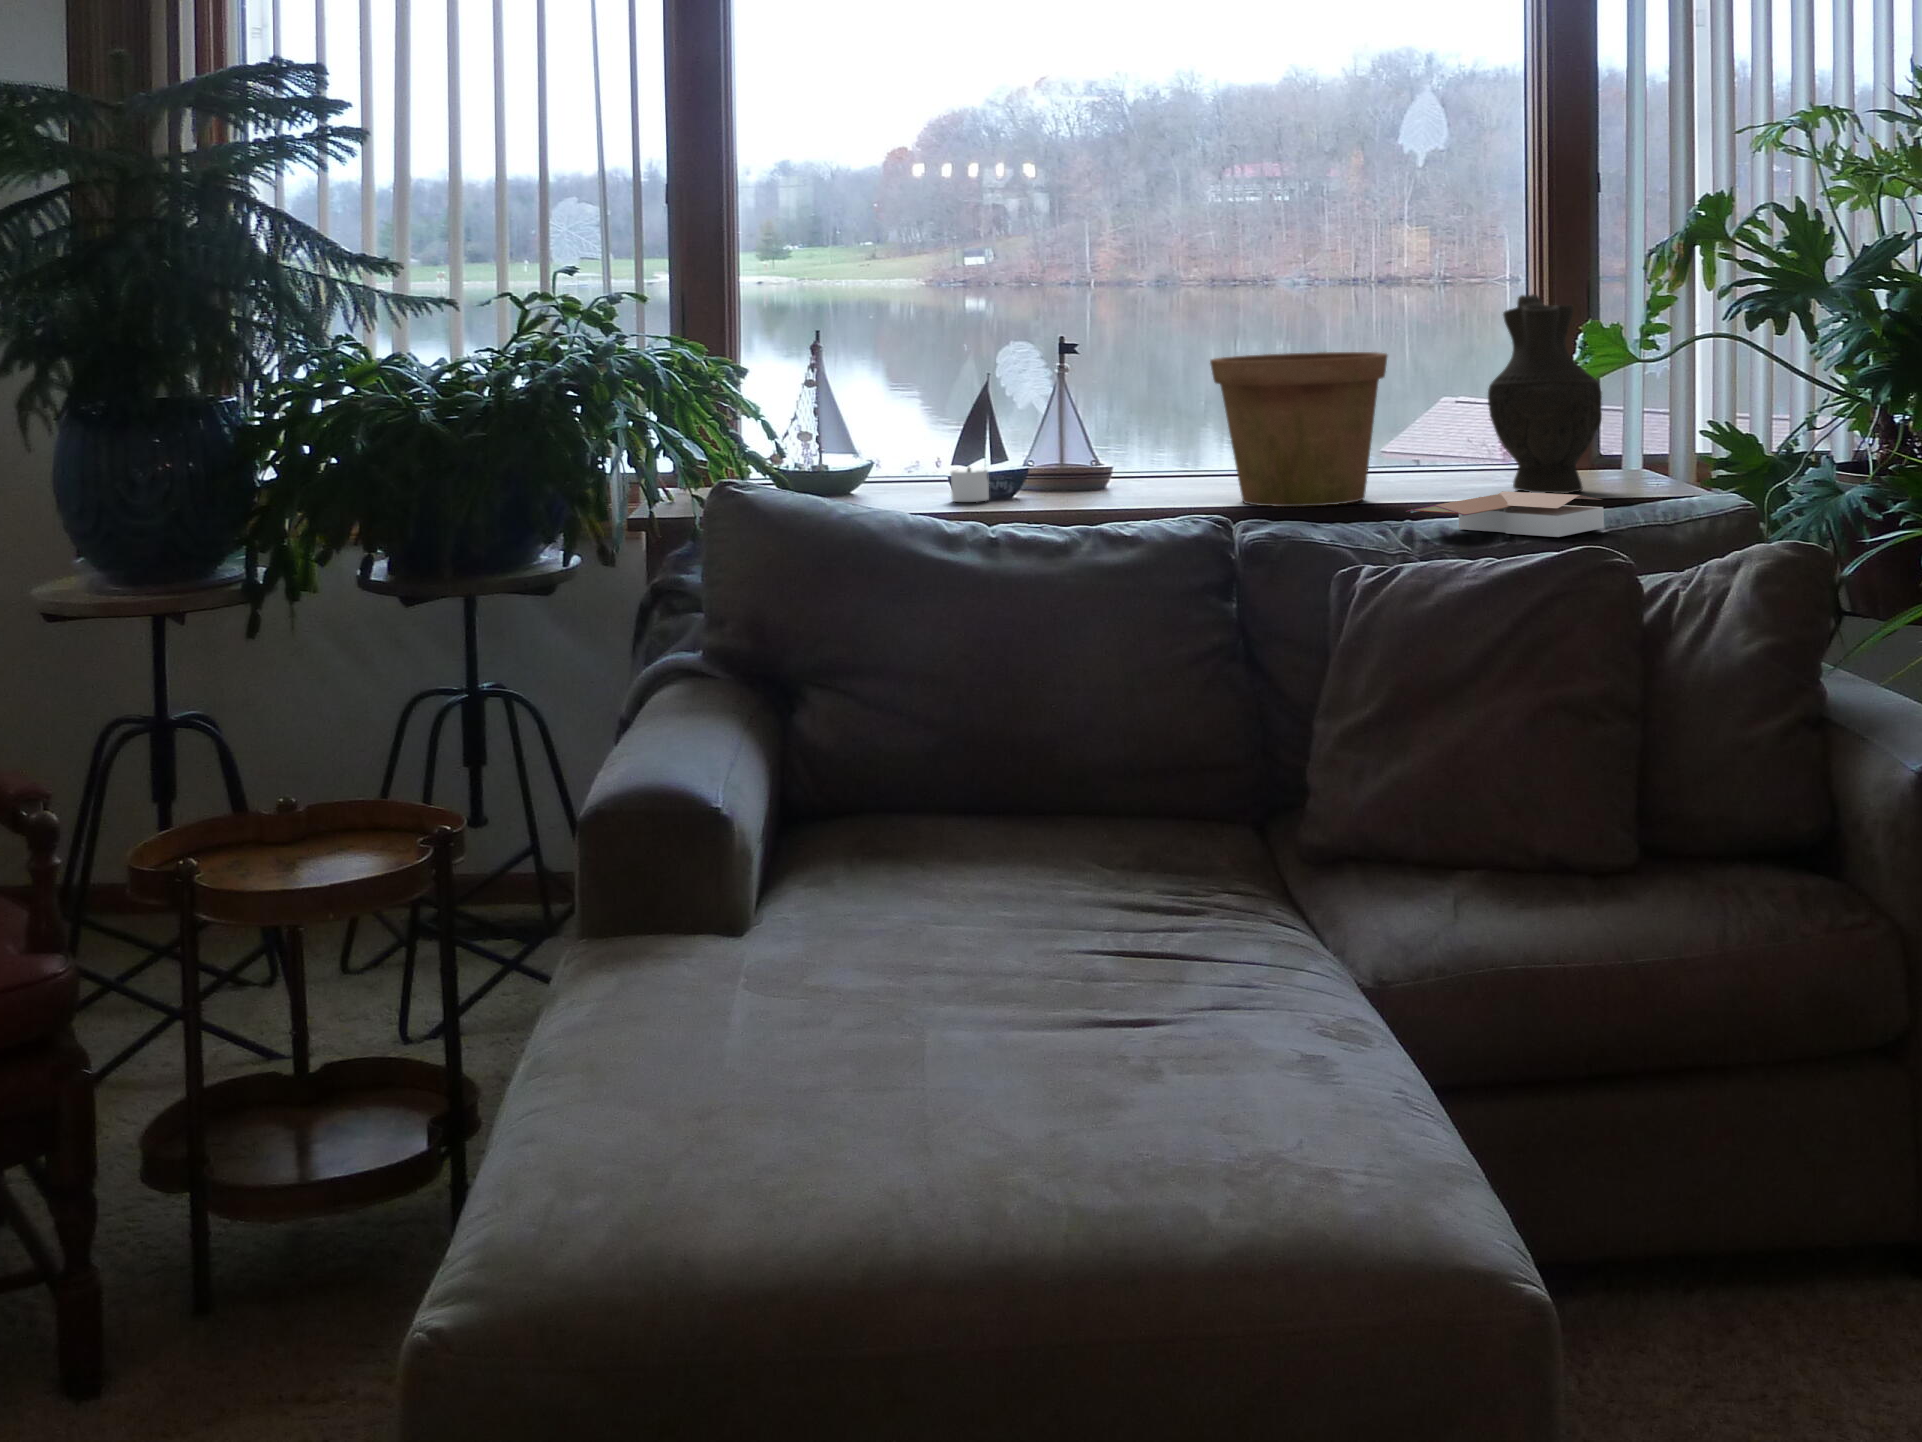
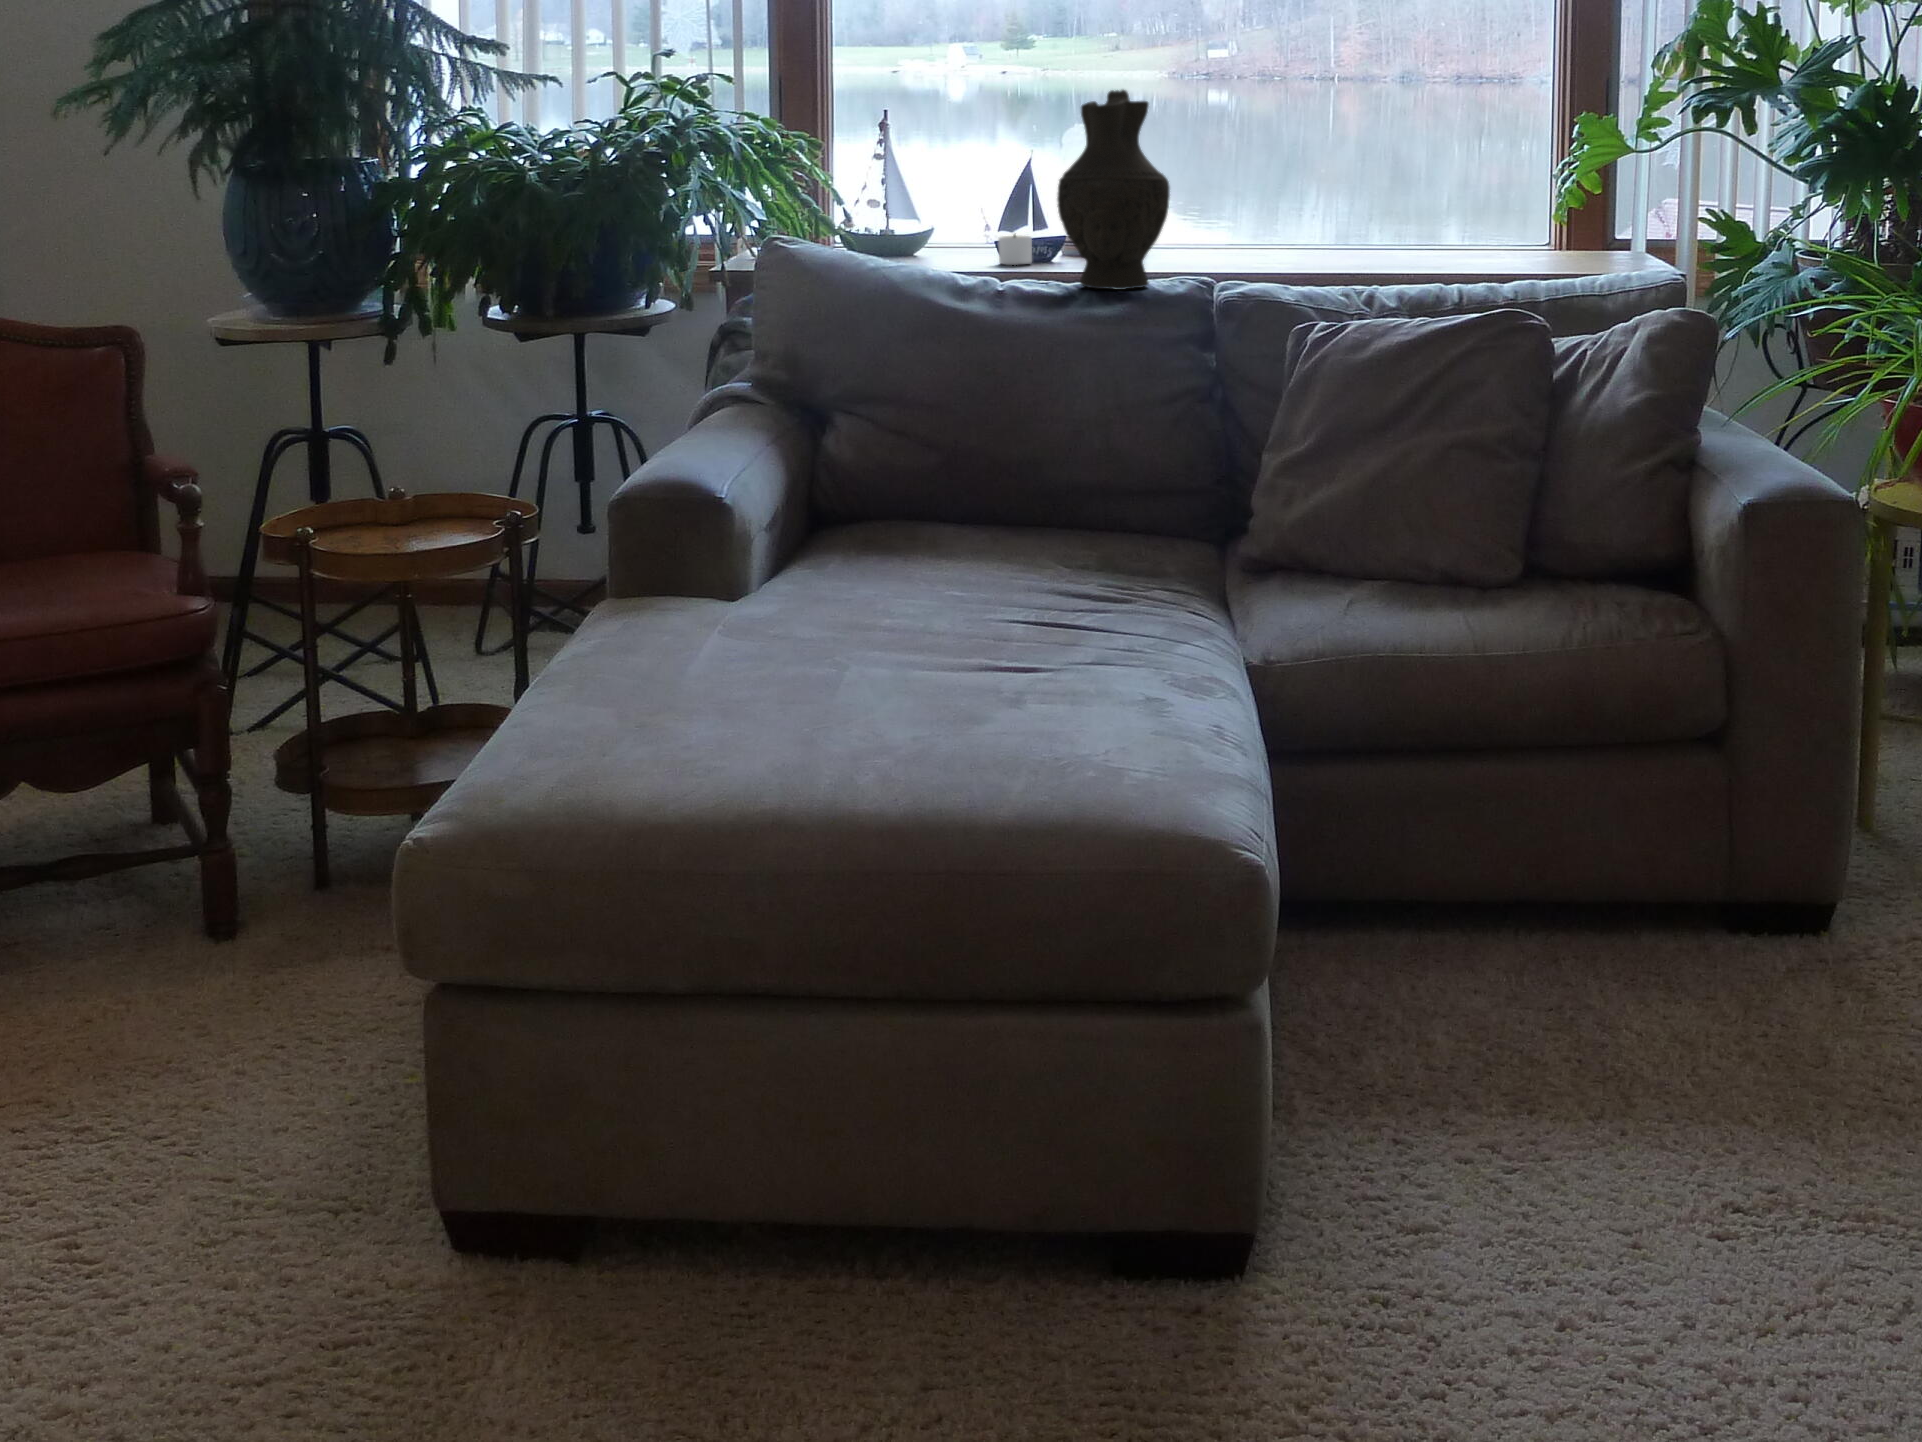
decorative vase: present [1488,294,1602,493] -> present [1057,90,1170,290]
flower pot: present [1210,352,1387,507] -> none [1227,138,1386,274]
book: present [1406,491,1604,537] -> none [1366,262,1545,302]

